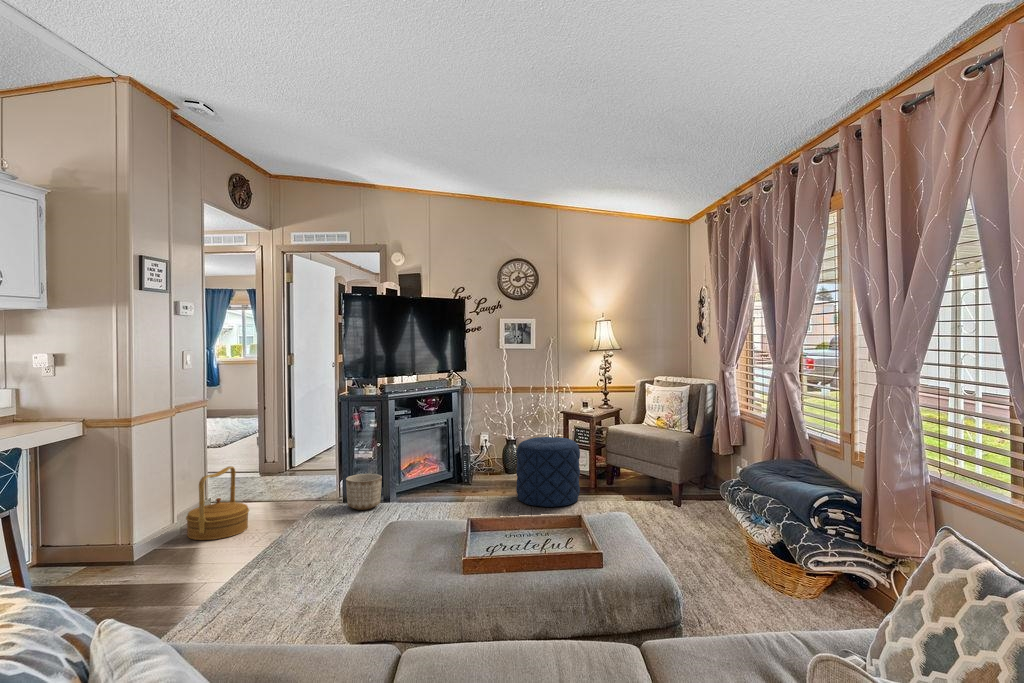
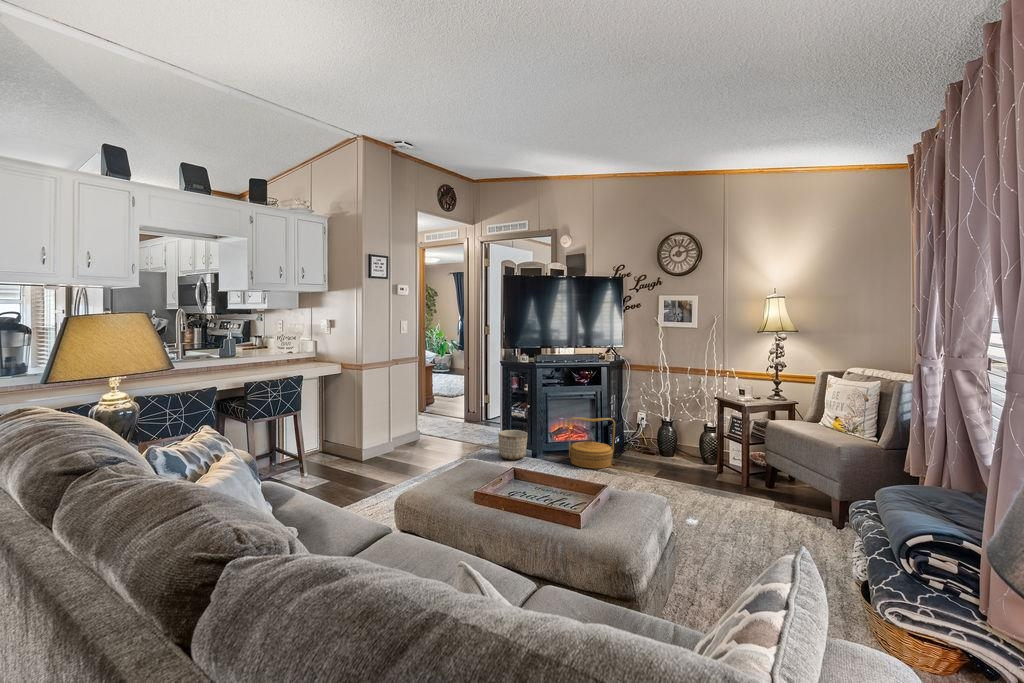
pouf: present [516,437,580,507] -> none [645,418,713,489]
woven basket: present [186,466,249,540] -> present [569,417,615,469]

